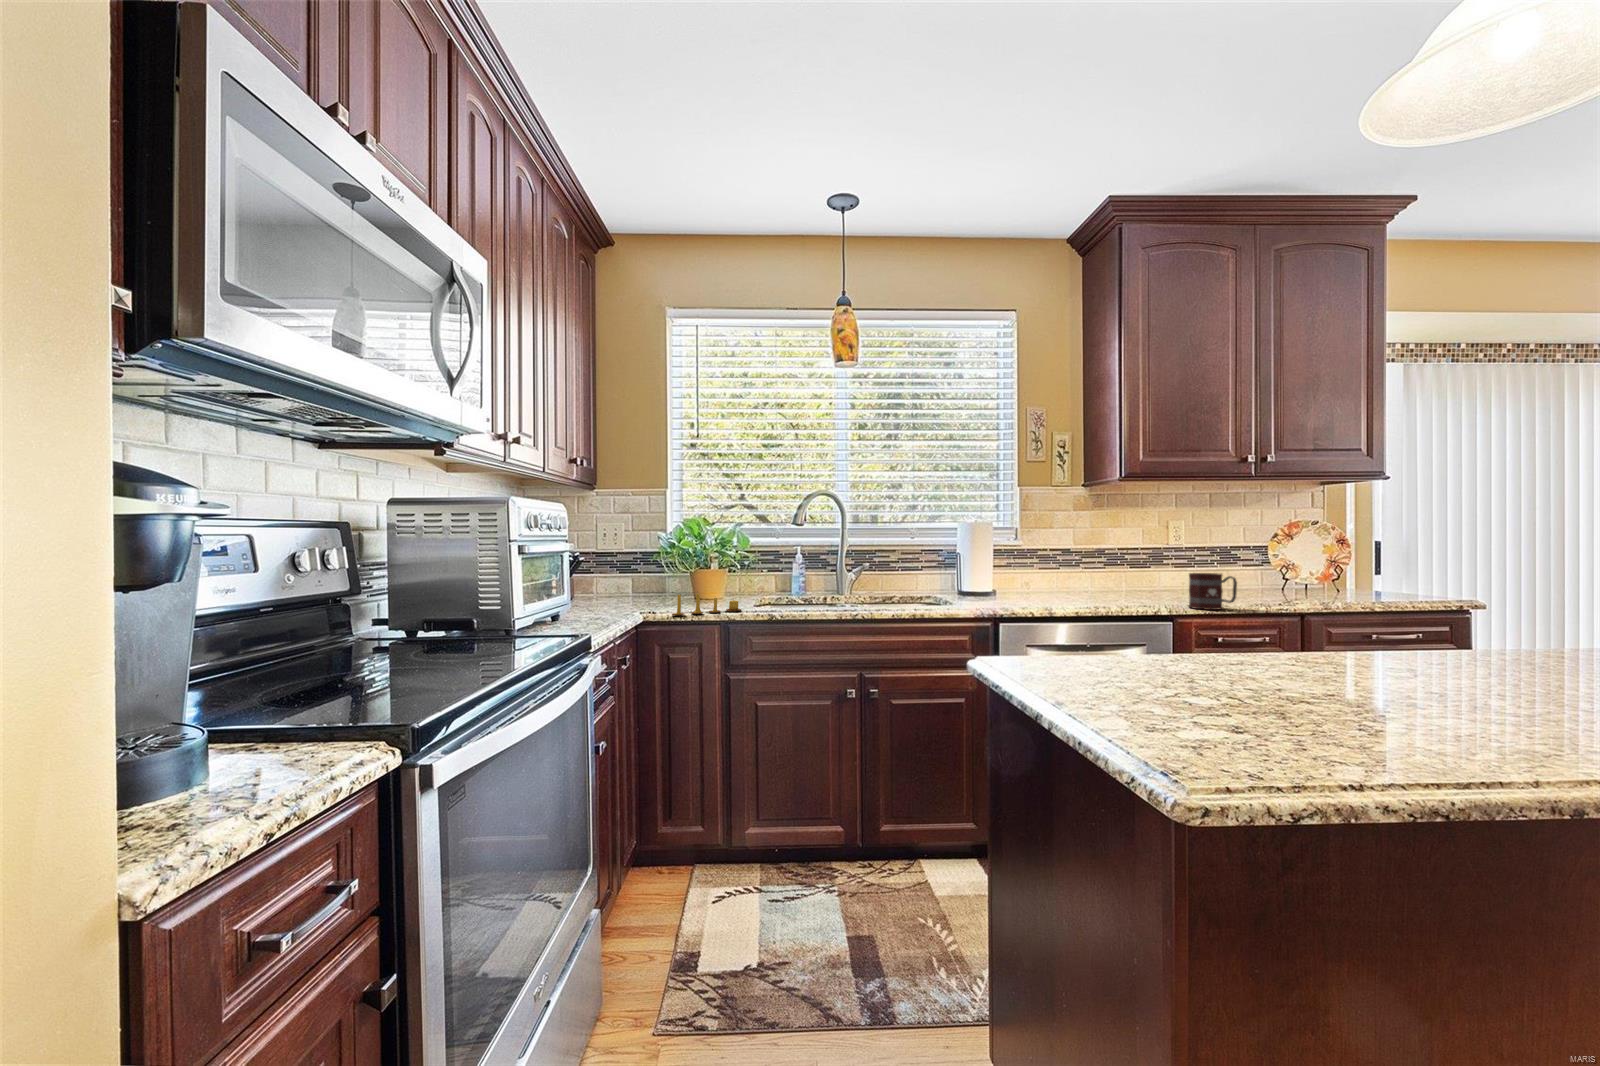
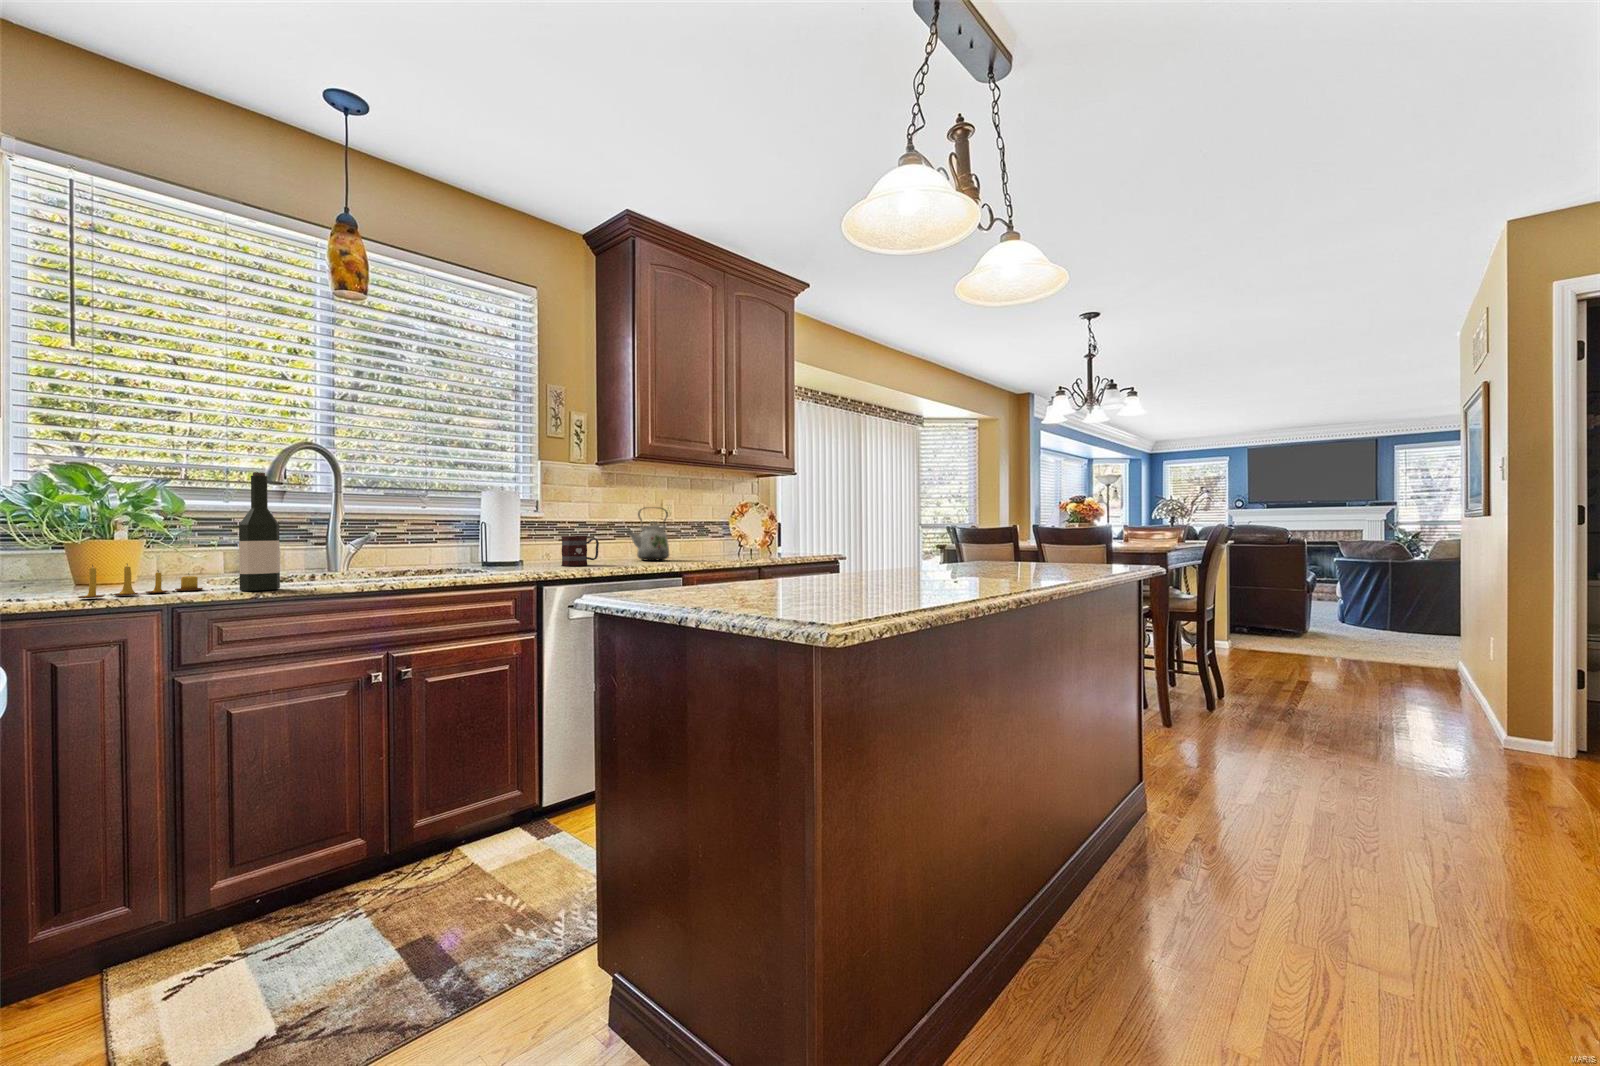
wine bottle: none [758,524,784,615] -> present [239,472,280,591]
kettle: none [1112,532,1167,593] -> present [627,508,669,561]
mug: present [1189,573,1237,610] -> present [561,536,599,566]

